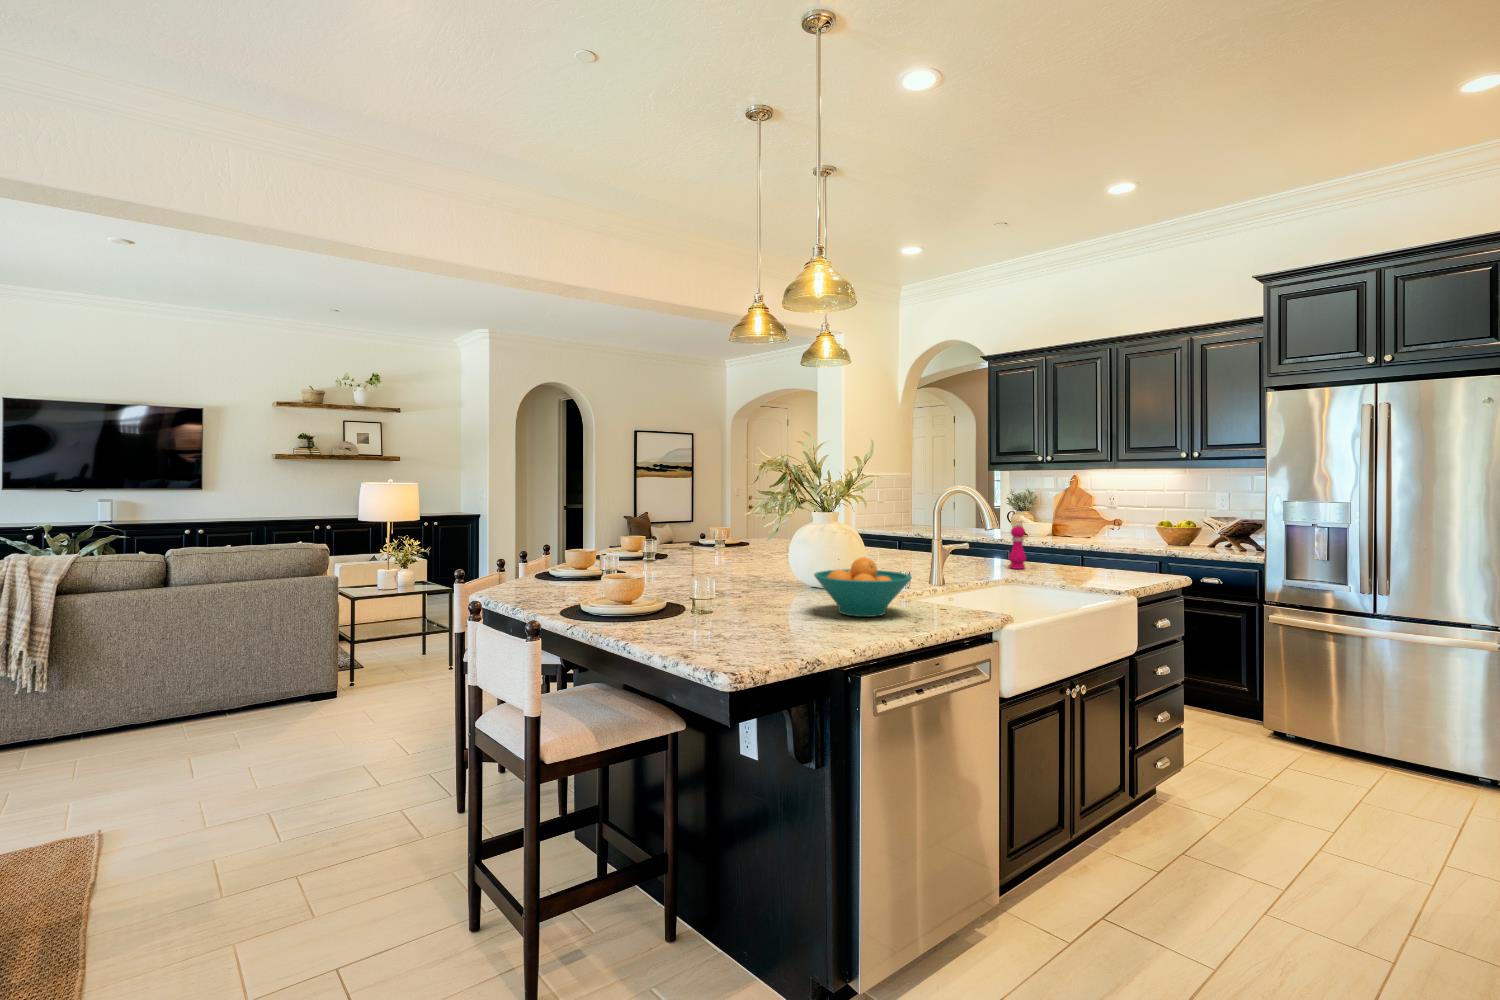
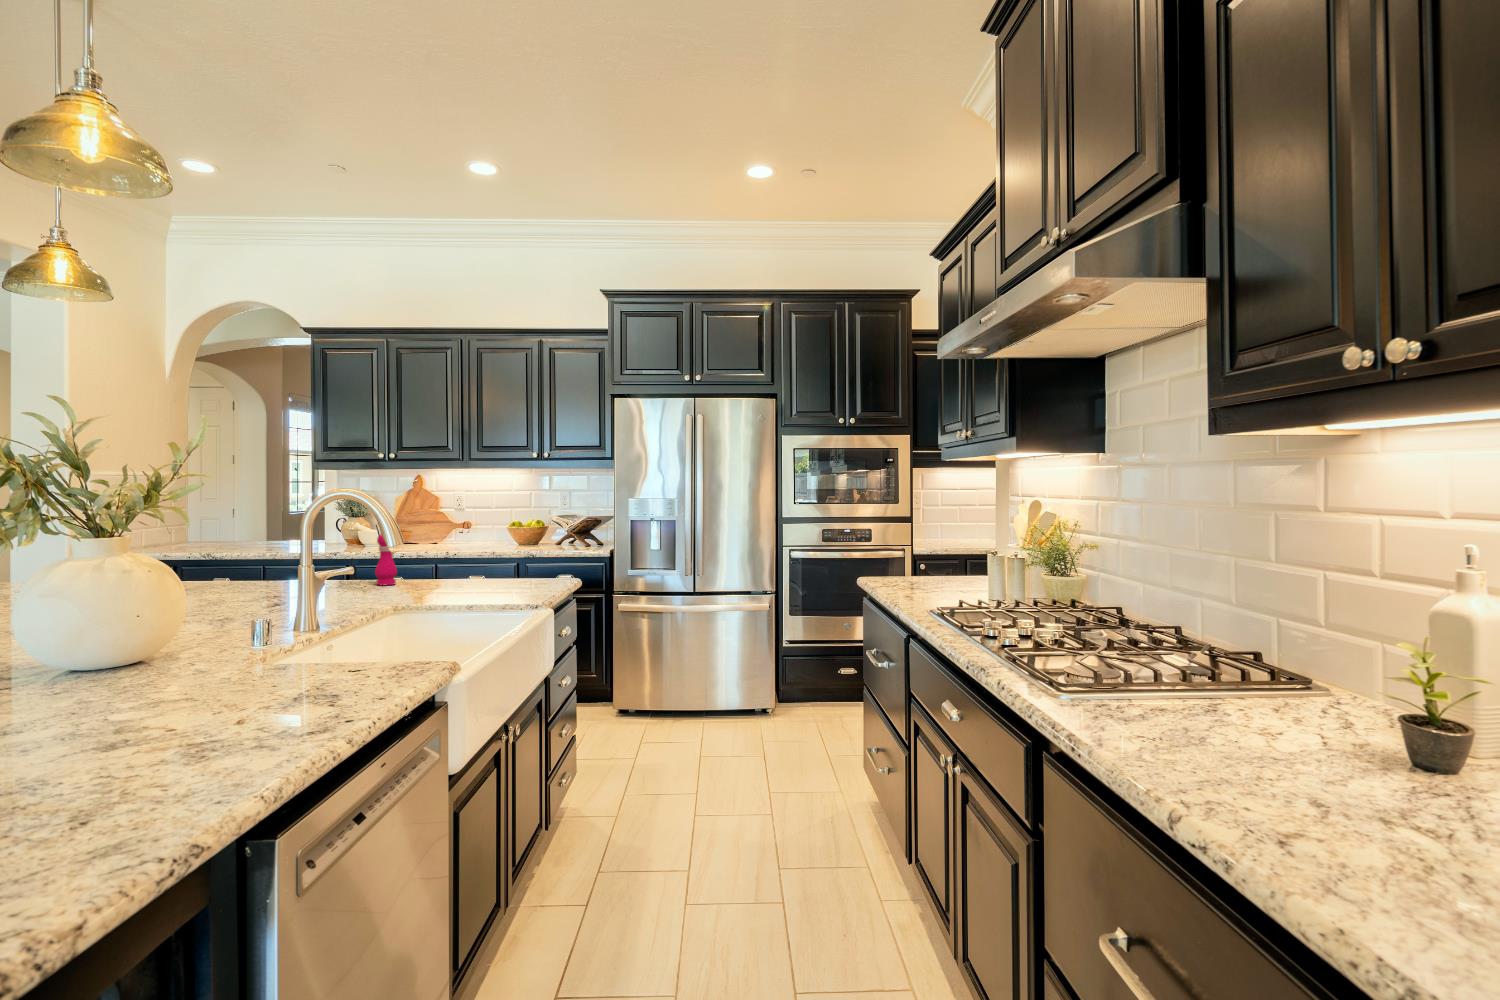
fruit bowl: present [814,557,912,617] -> none [88,593,286,693]

